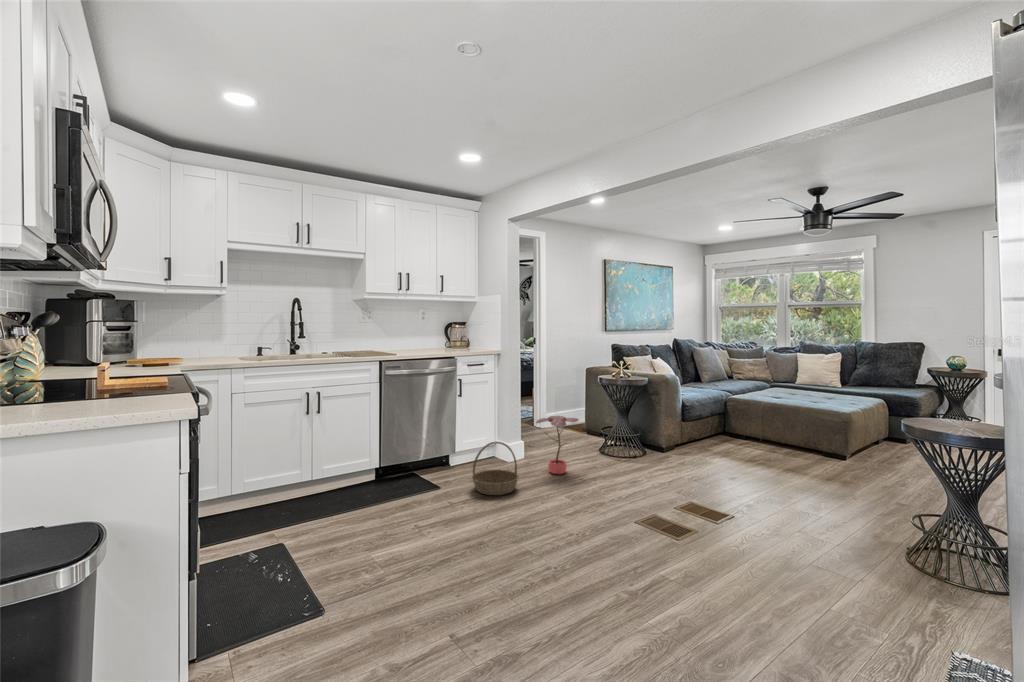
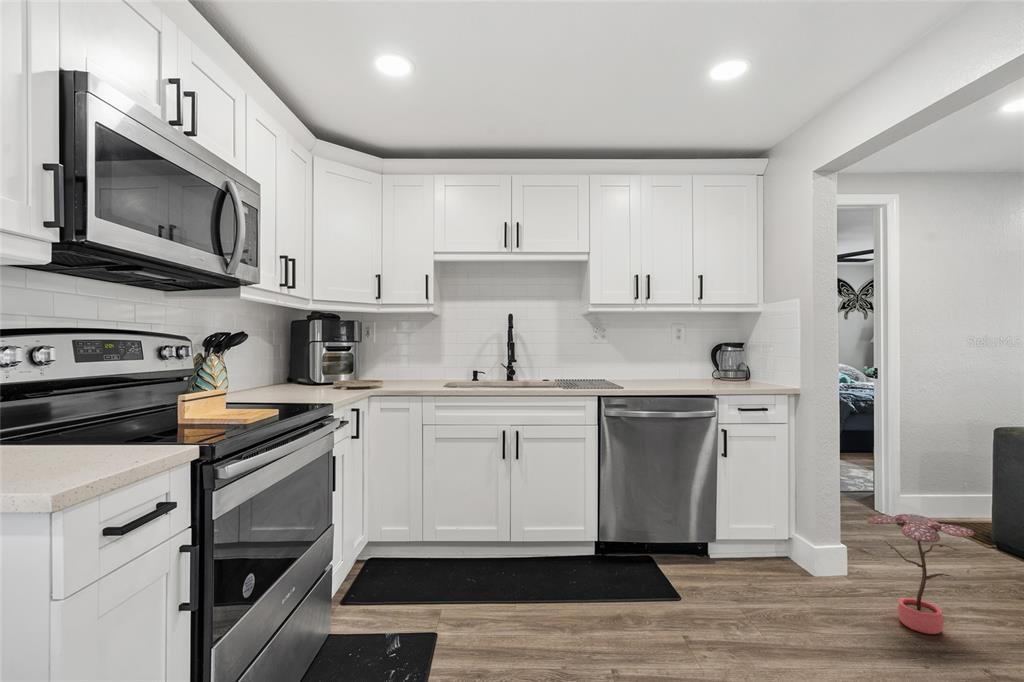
basket: present [472,442,519,495] -> none [730,547,824,652]

